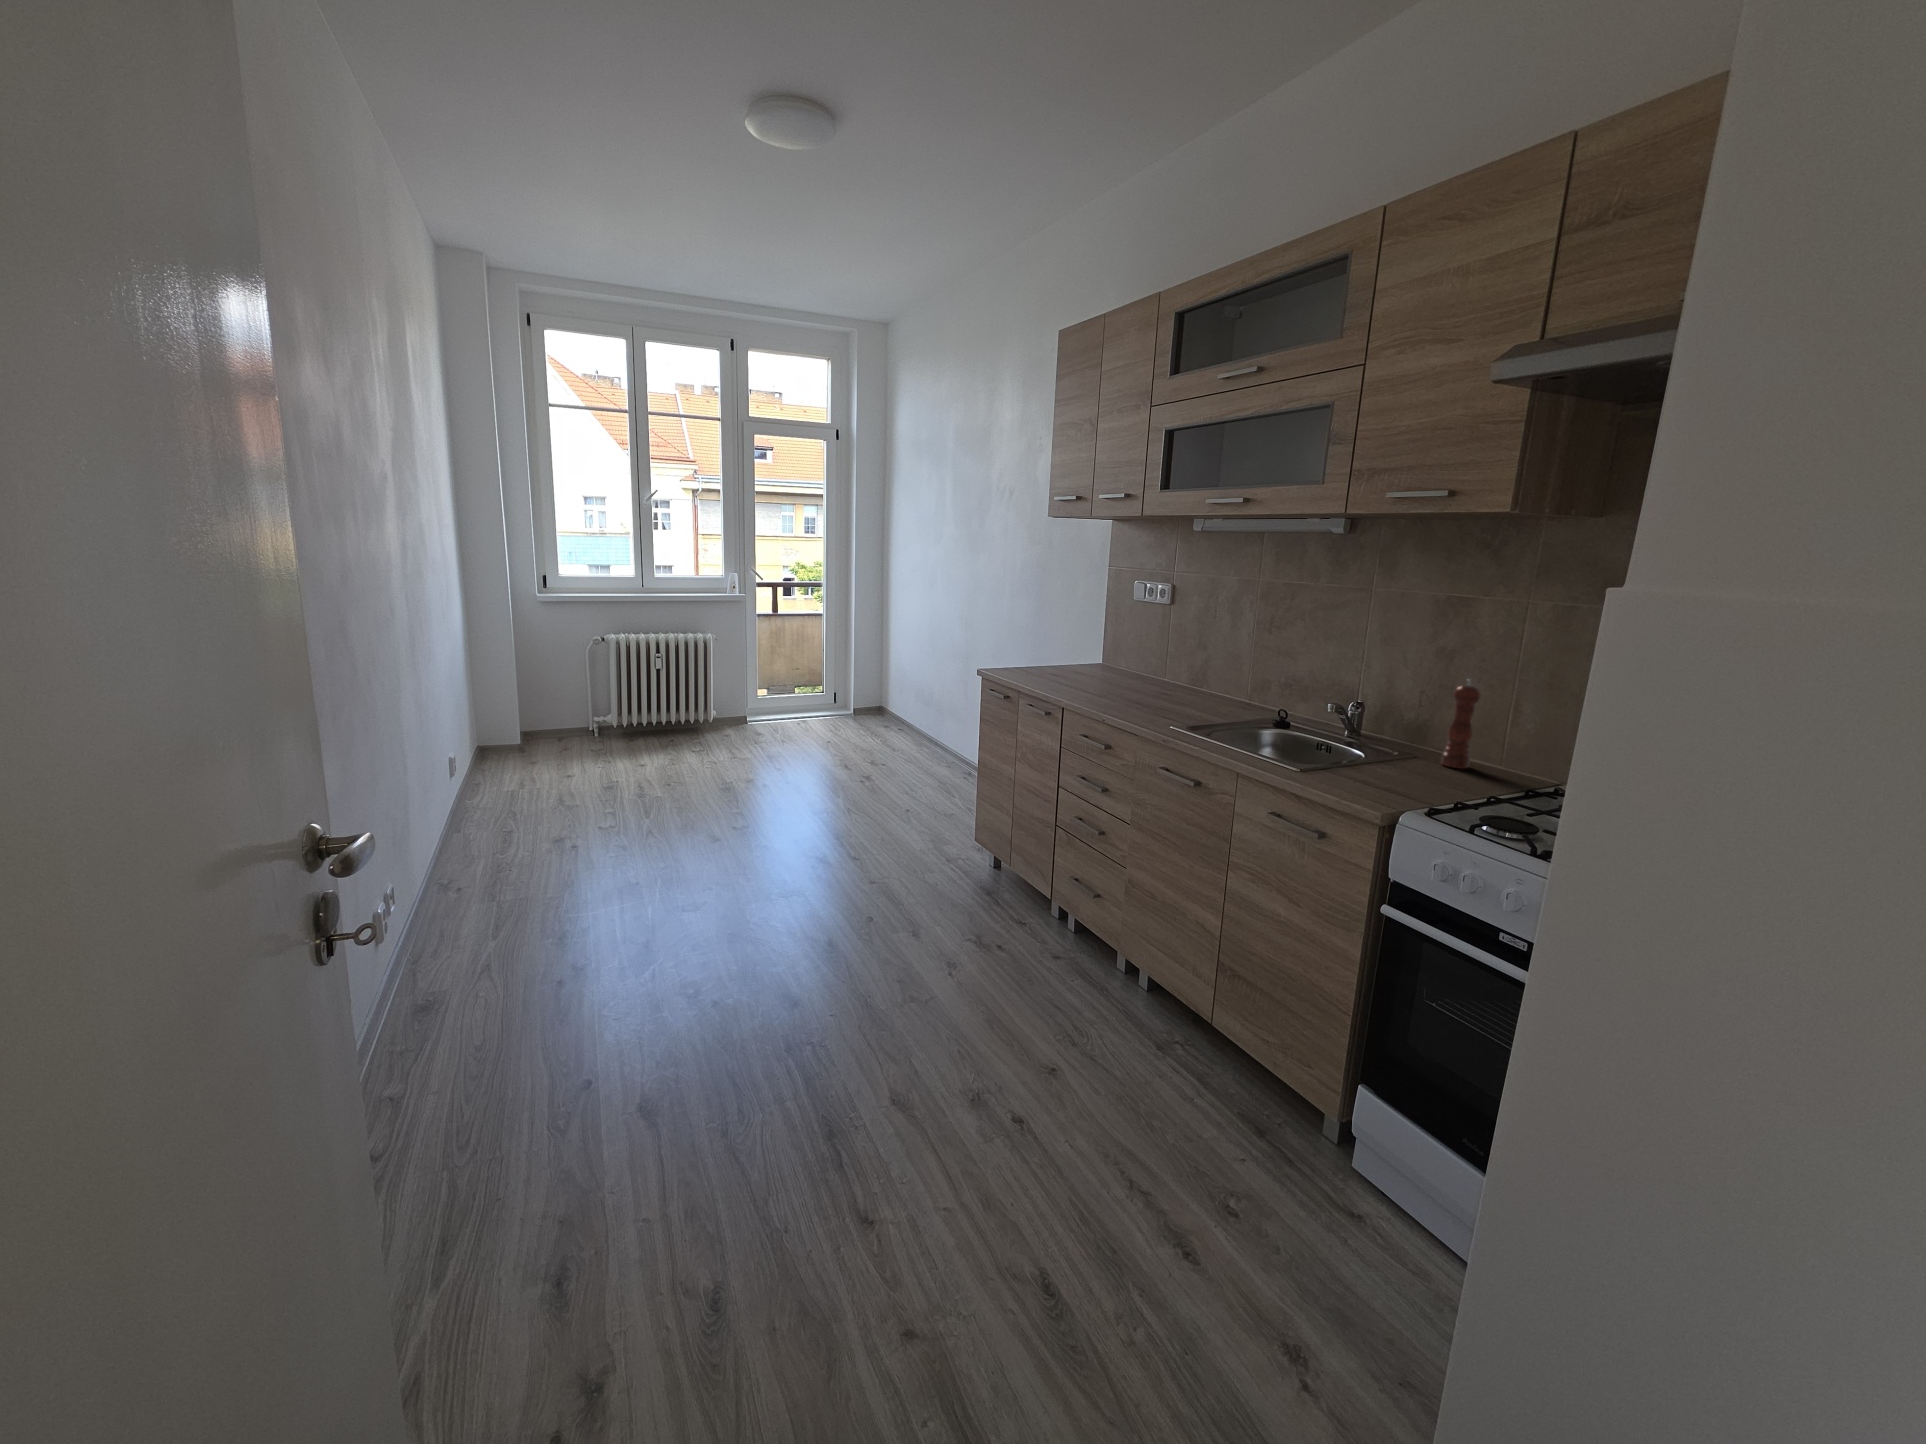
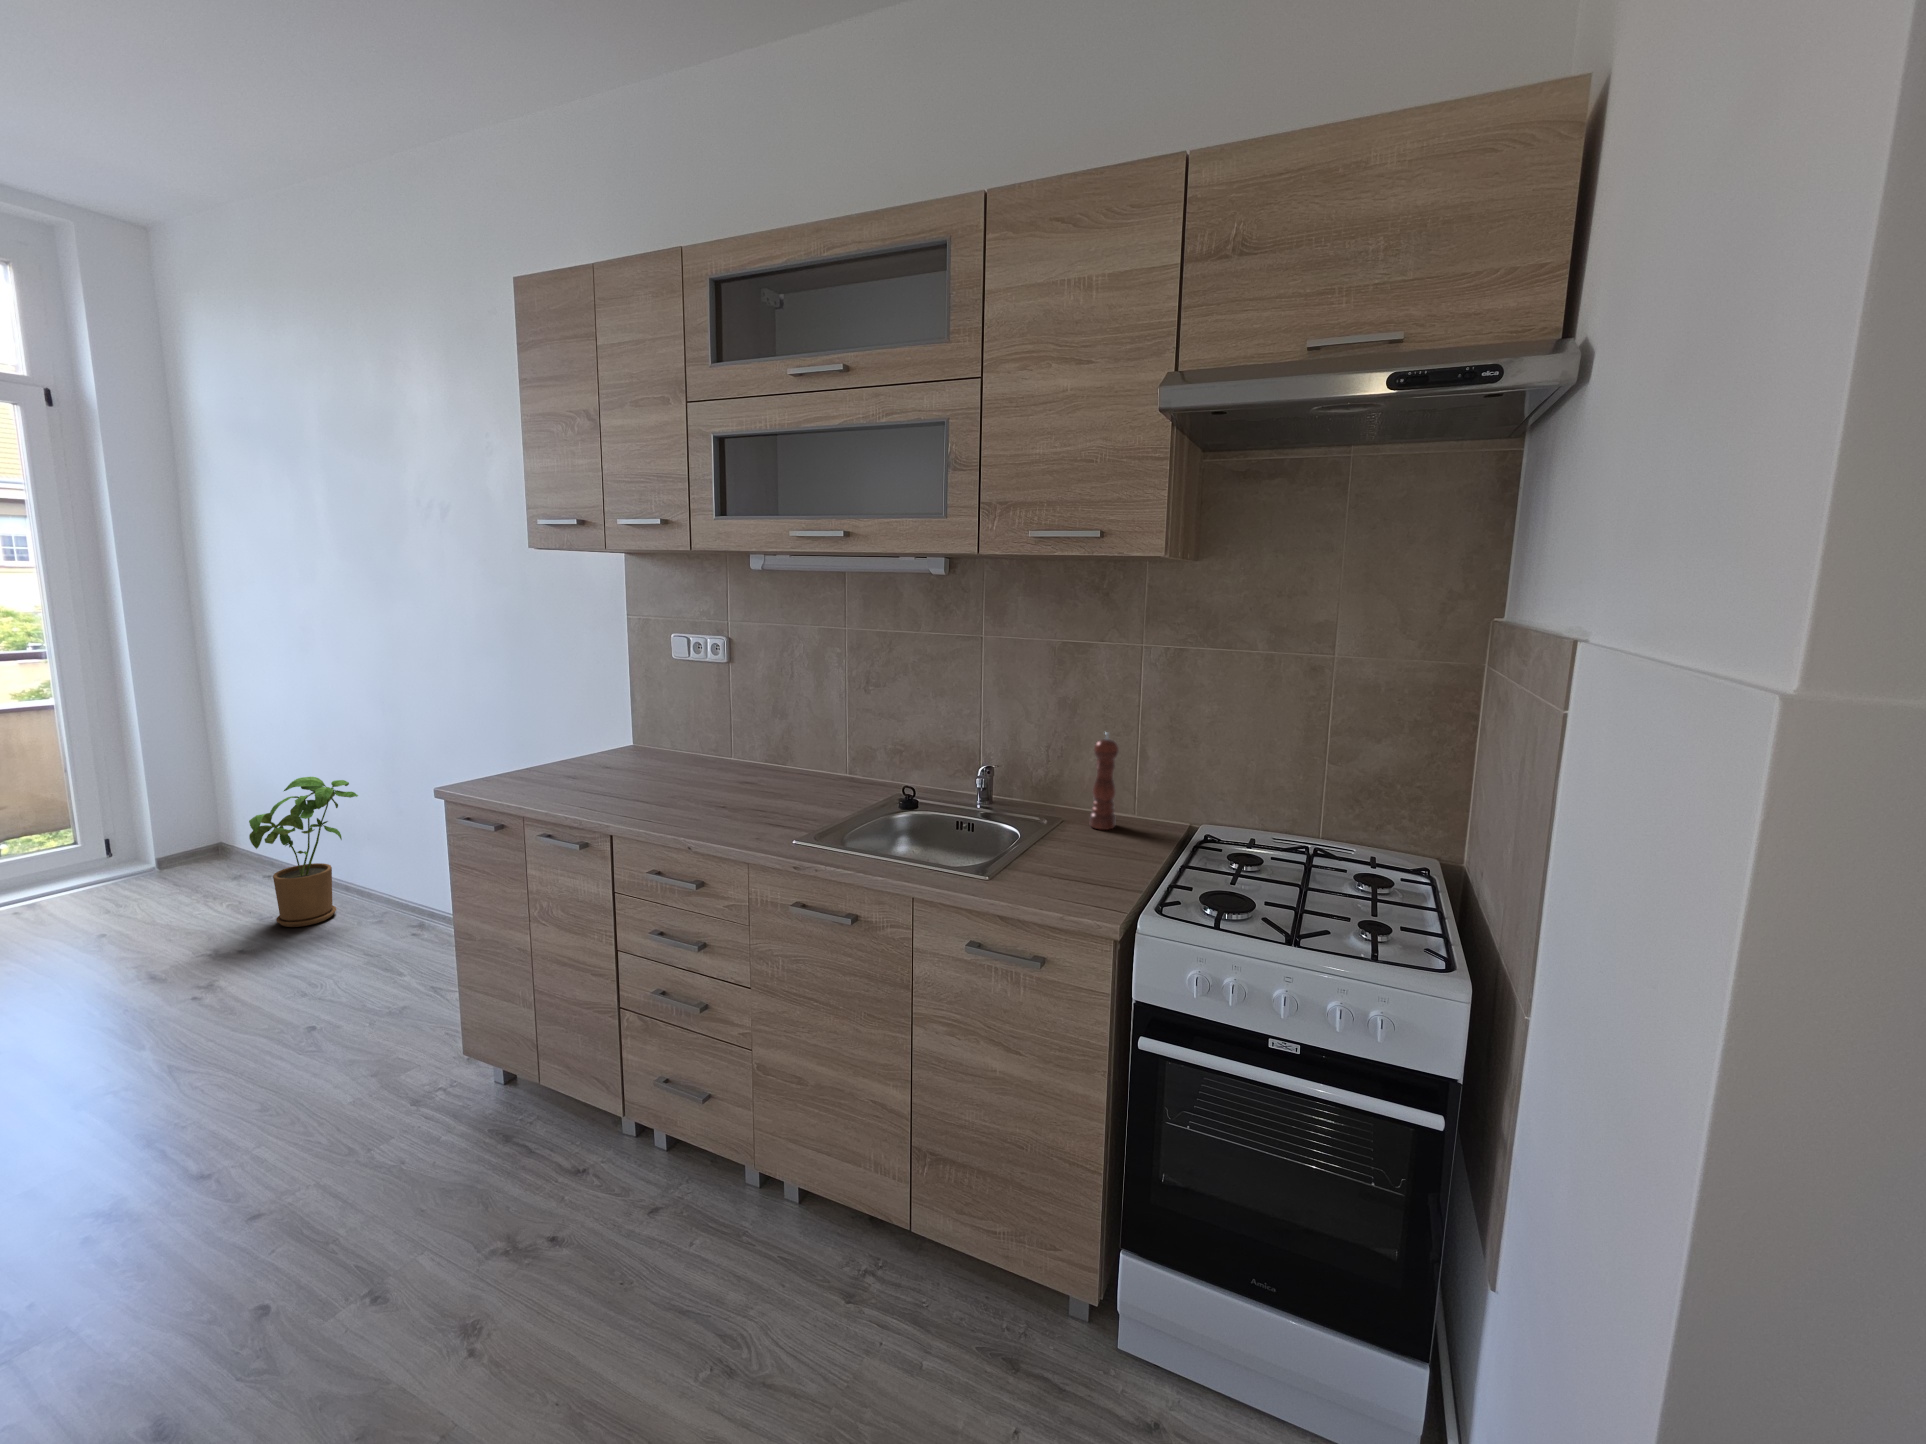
house plant: none [895,665,949,758] -> present [249,777,358,927]

